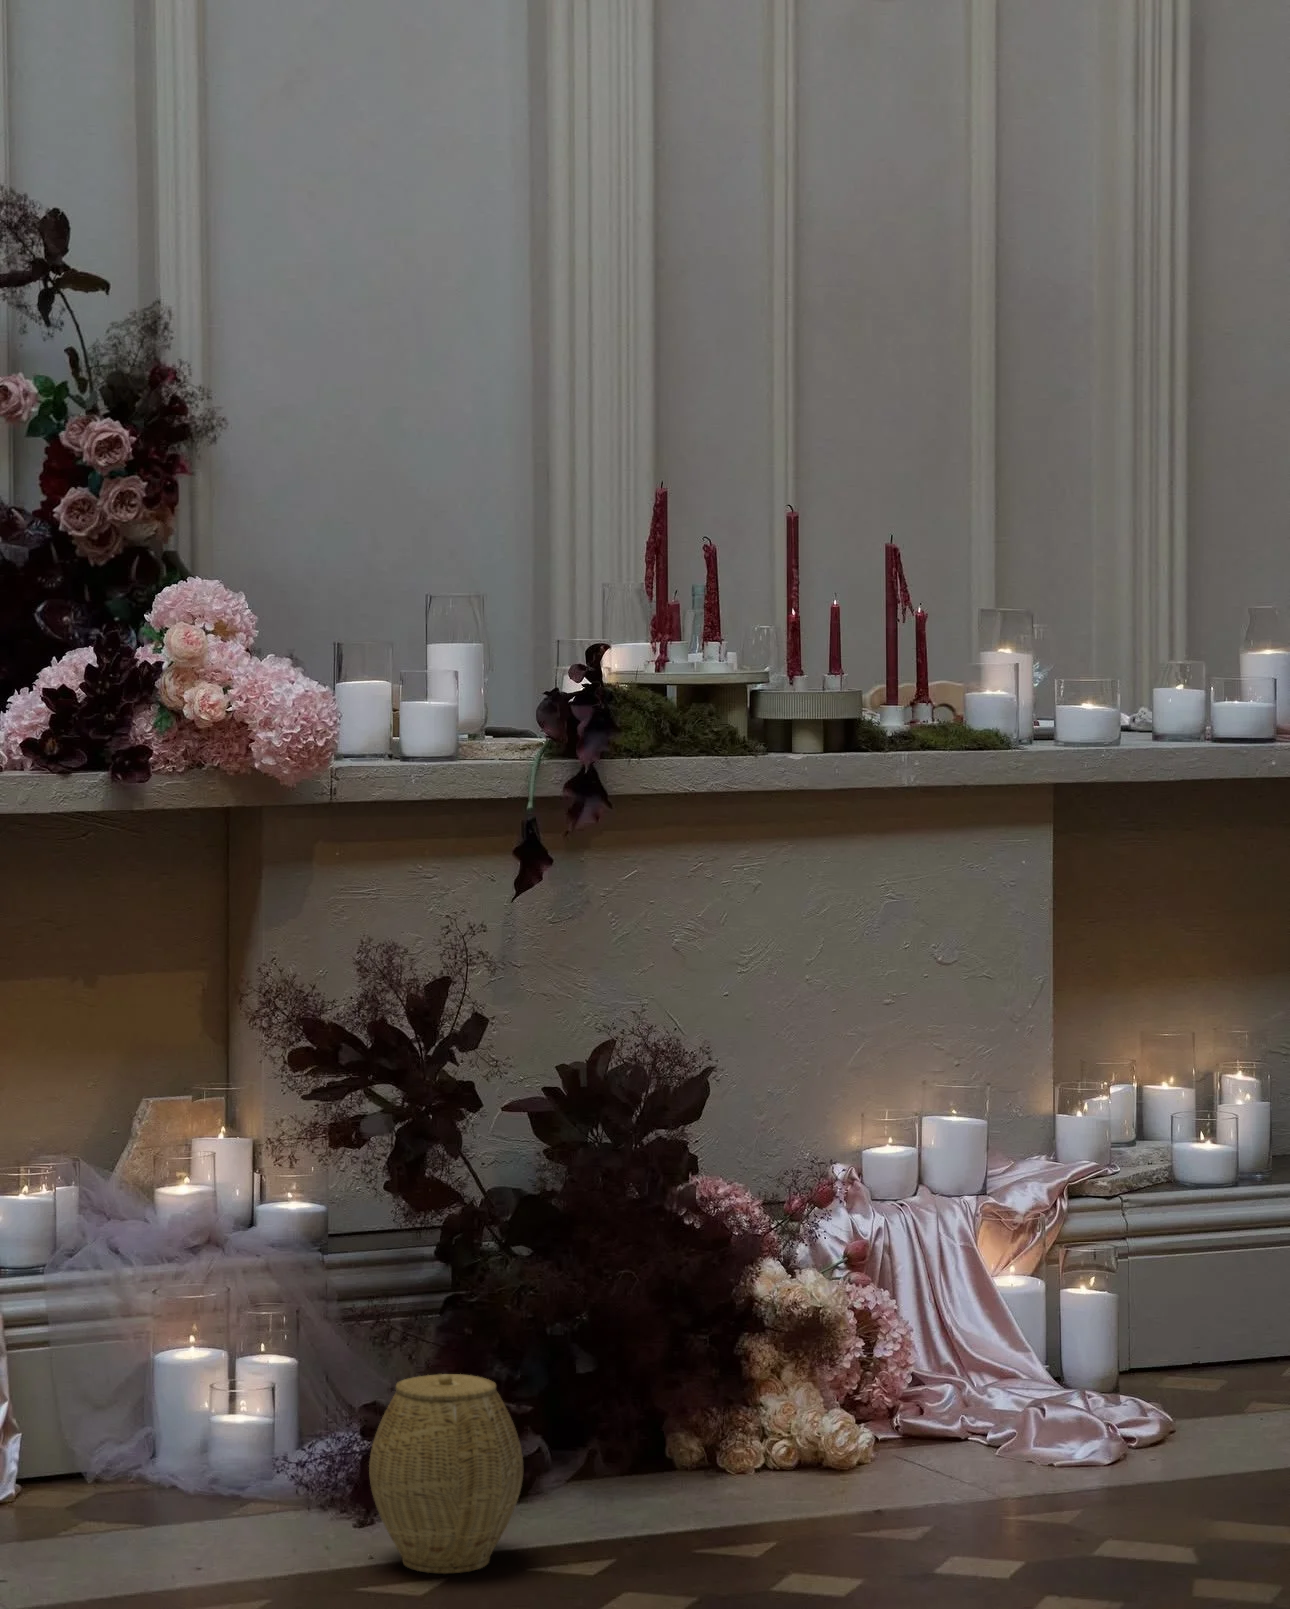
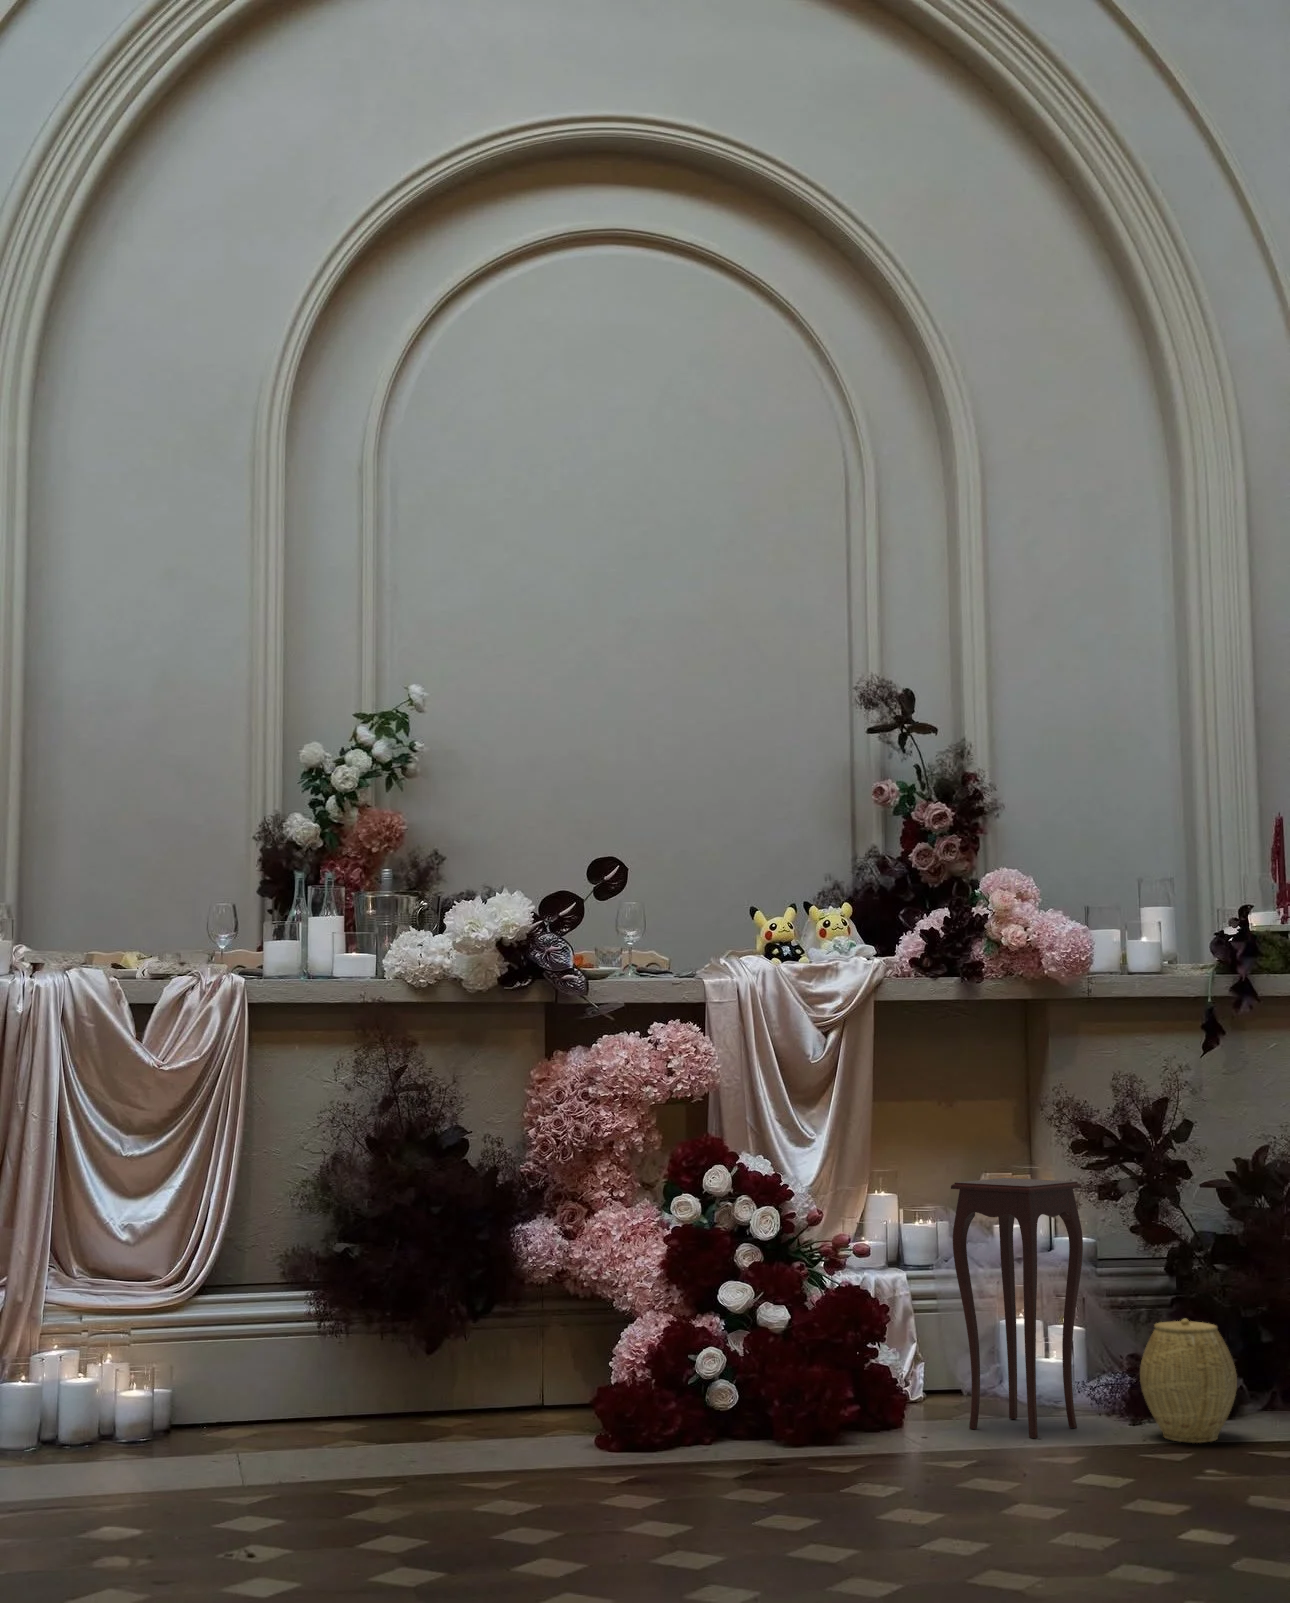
side table: none [65,1138,288,1578] -> present [951,1178,1083,1438]

